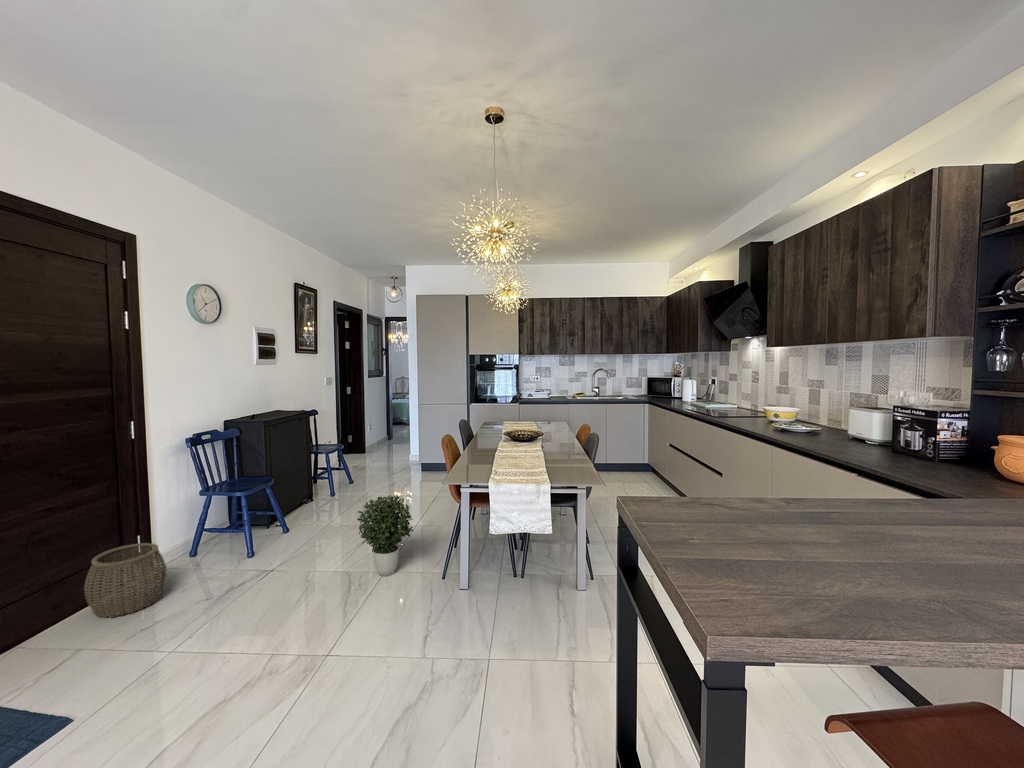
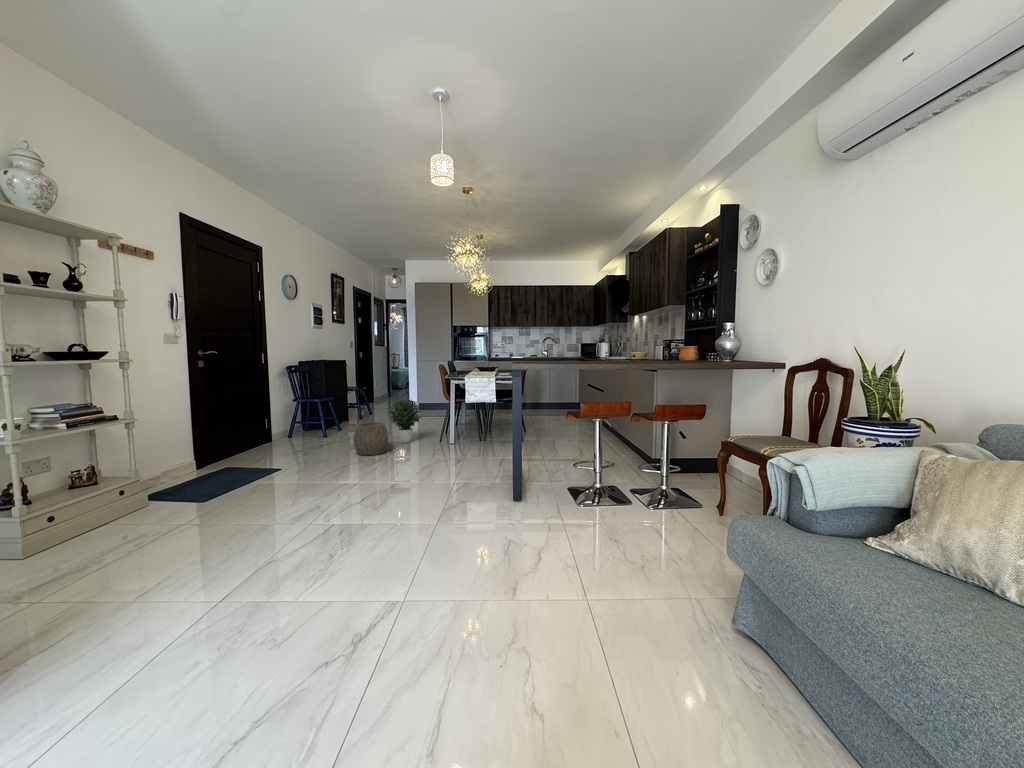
woven basket: present [84,543,167,617] -> present [353,422,389,456]

